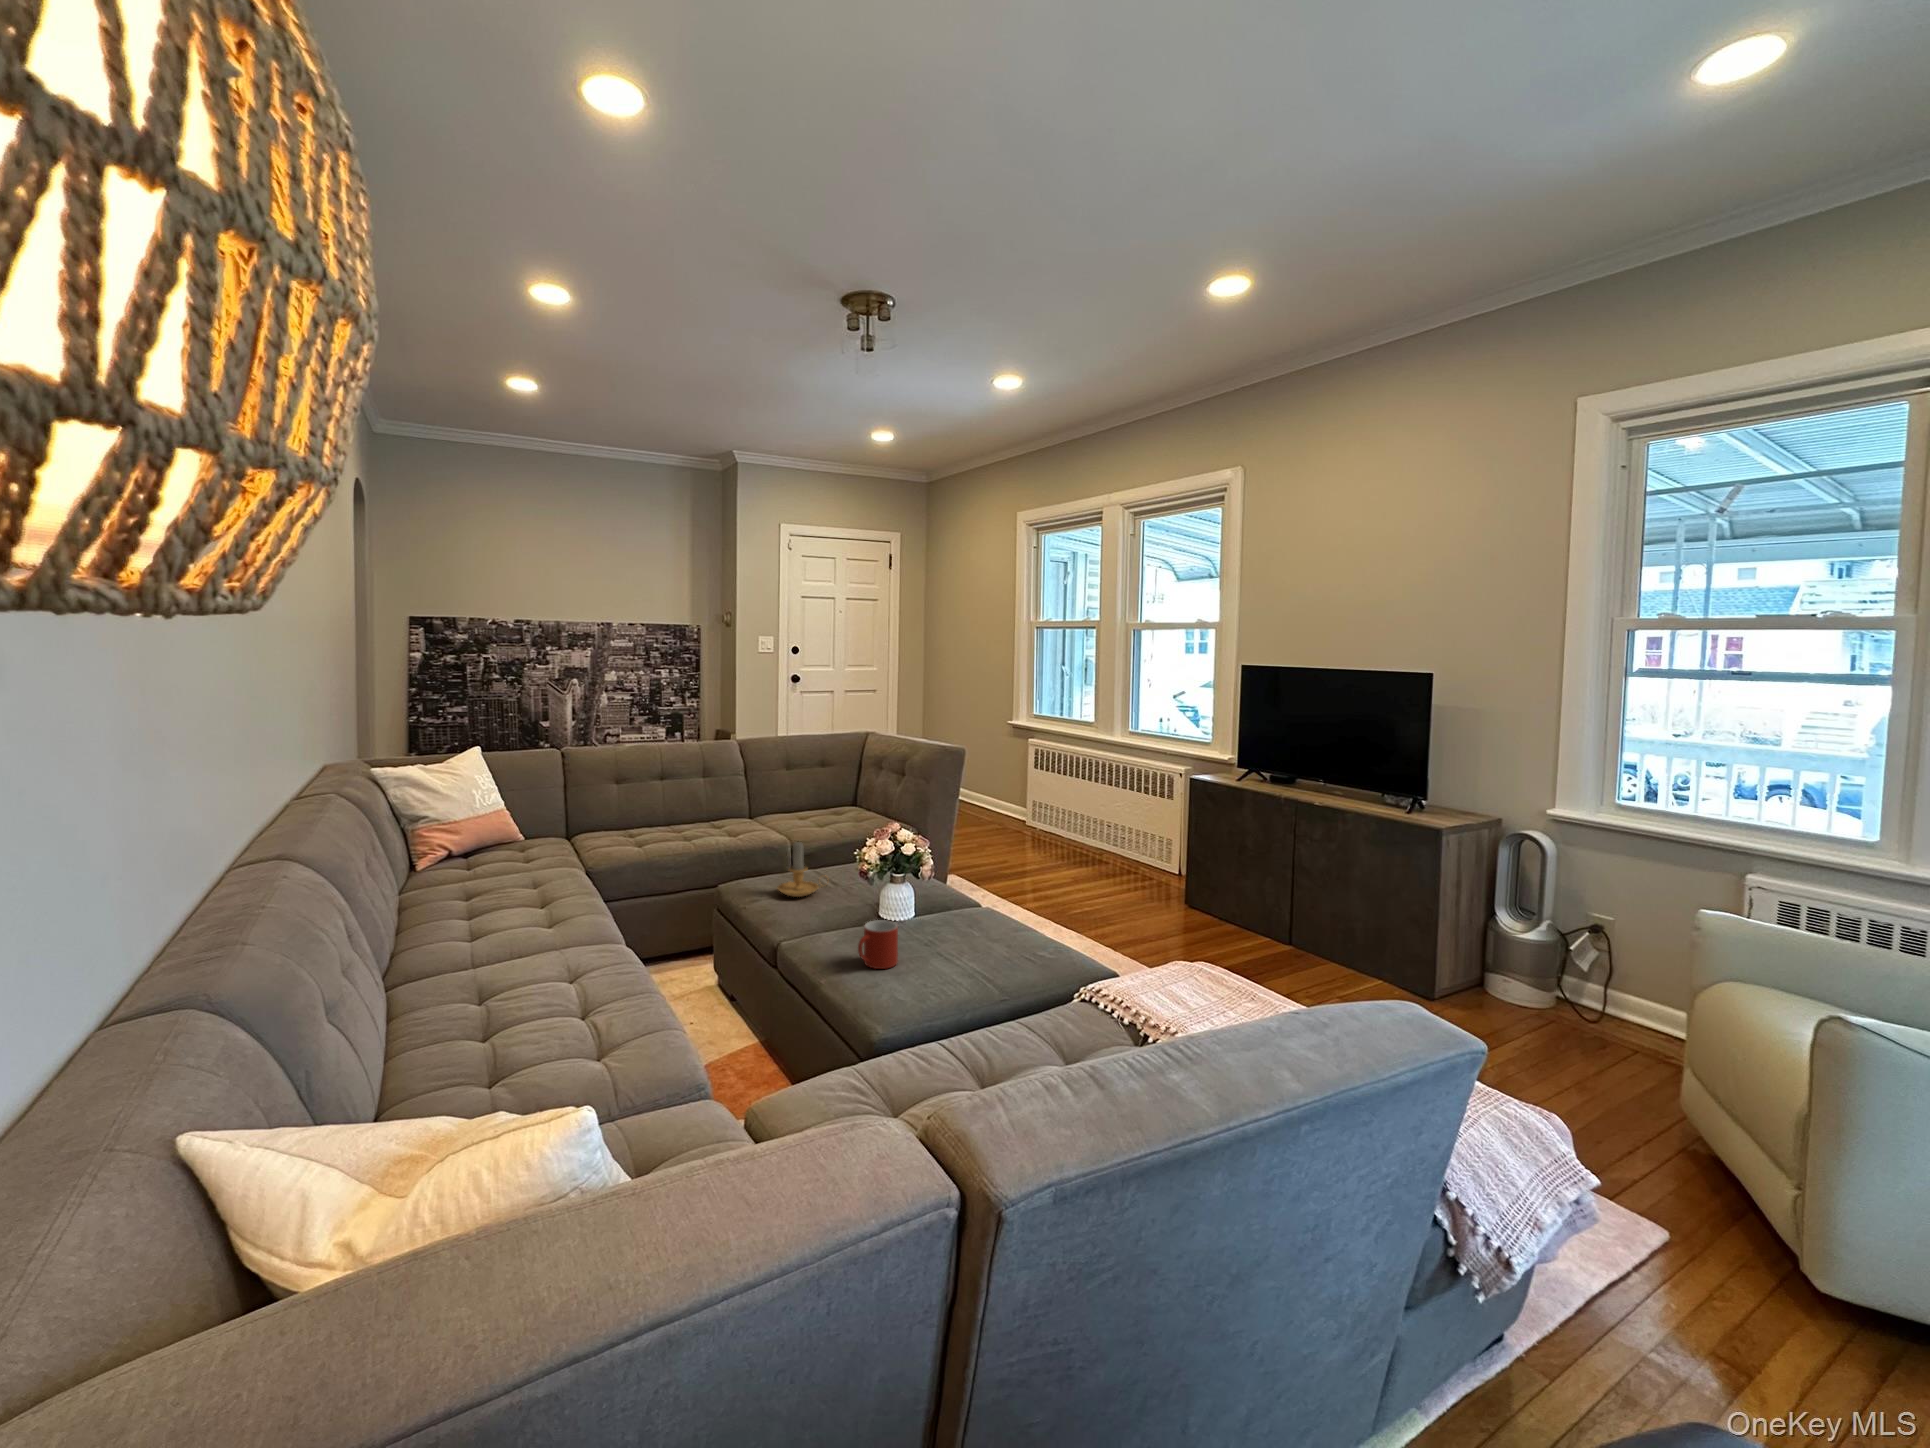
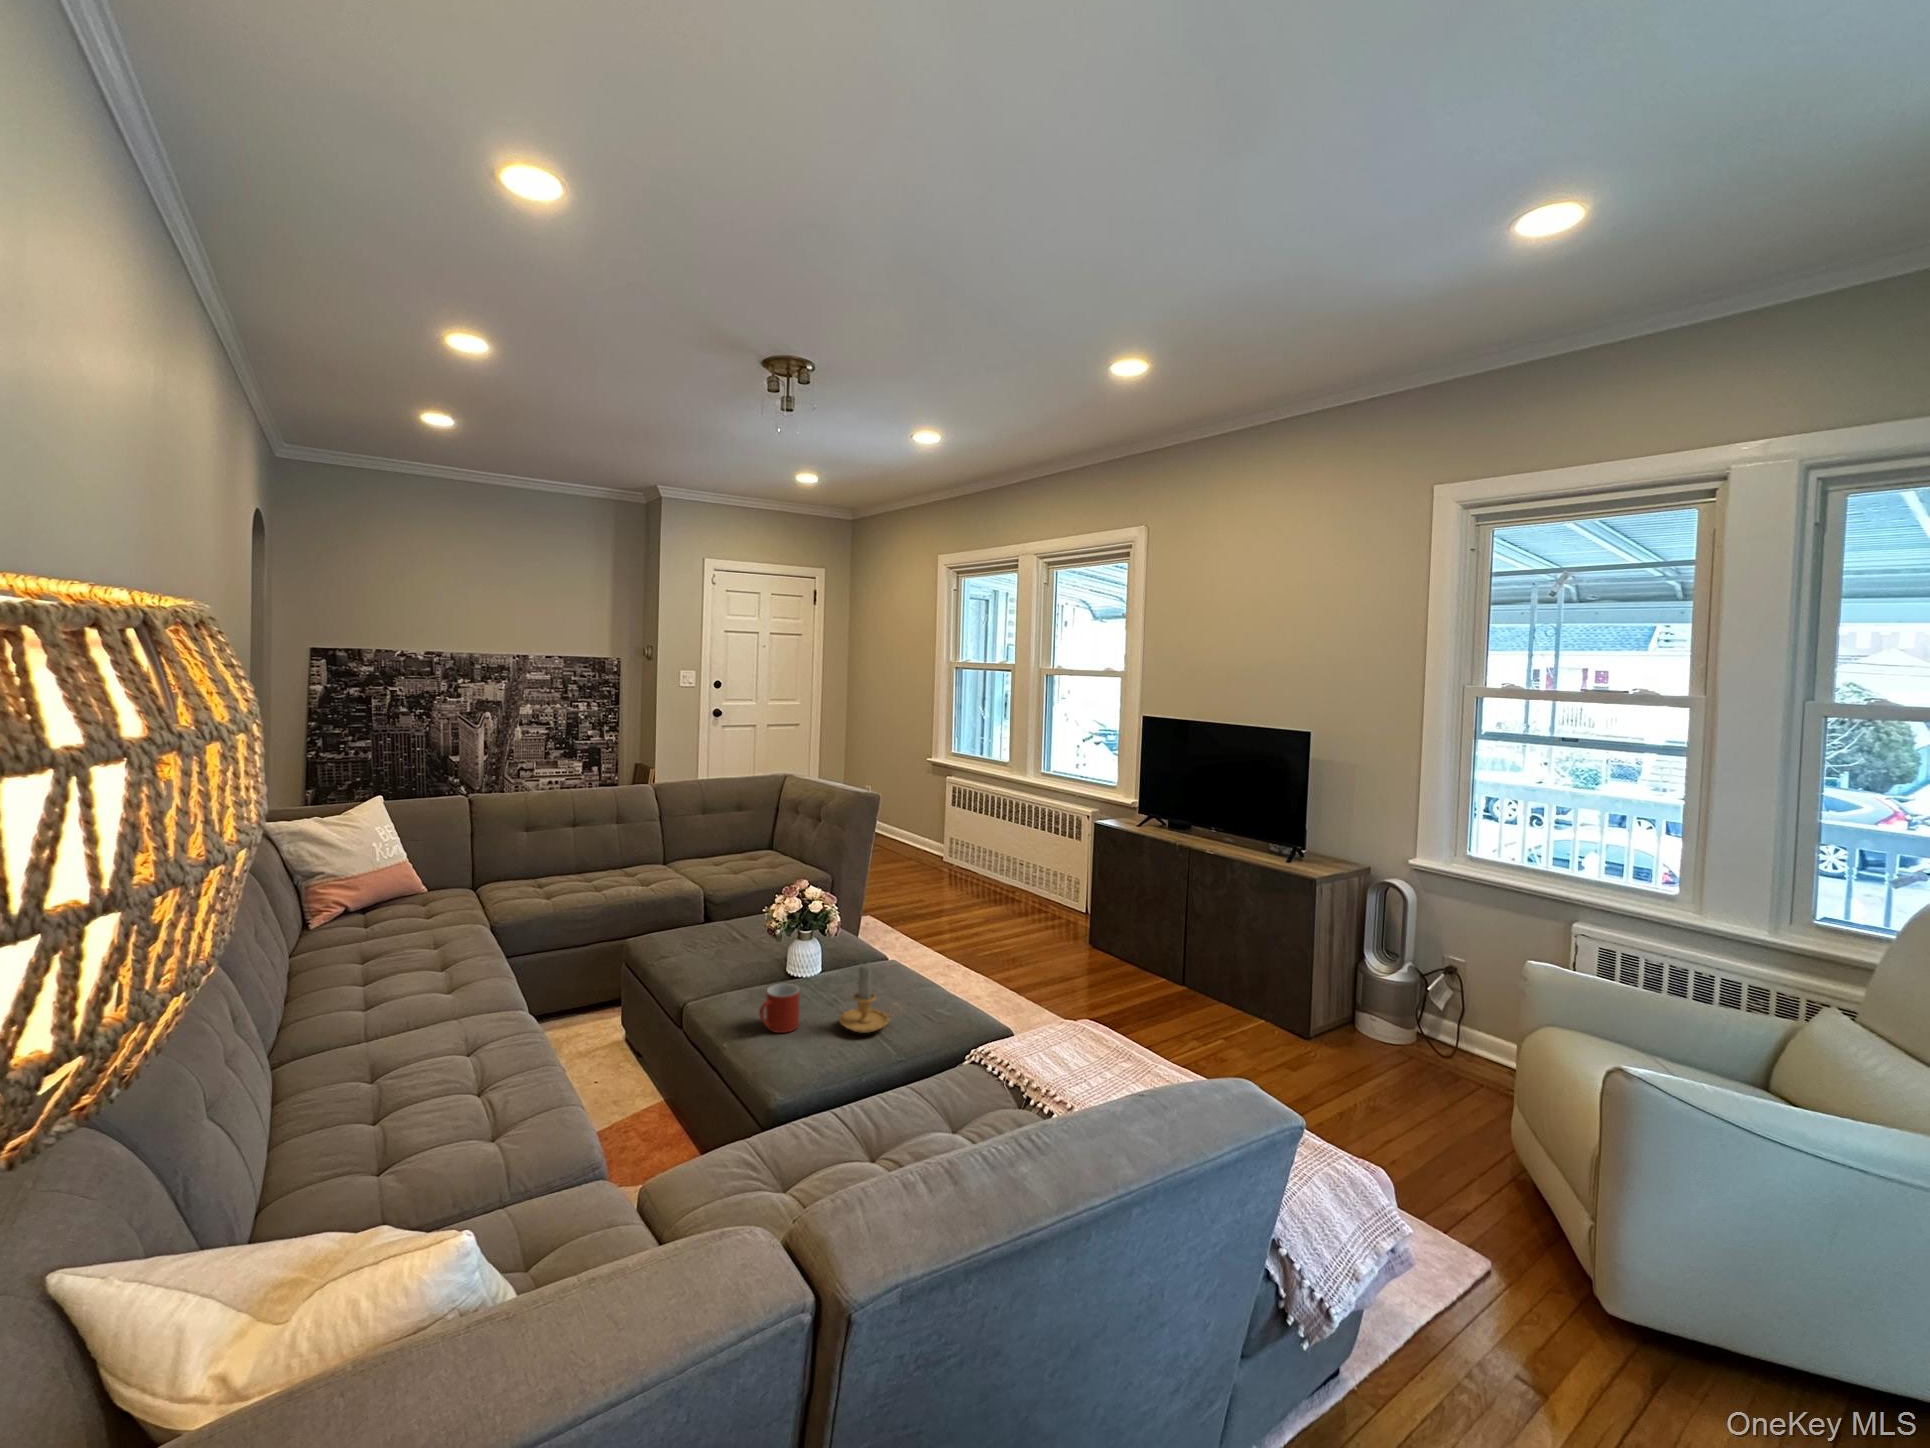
candle: present [777,842,828,897] -> present [839,964,898,1033]

